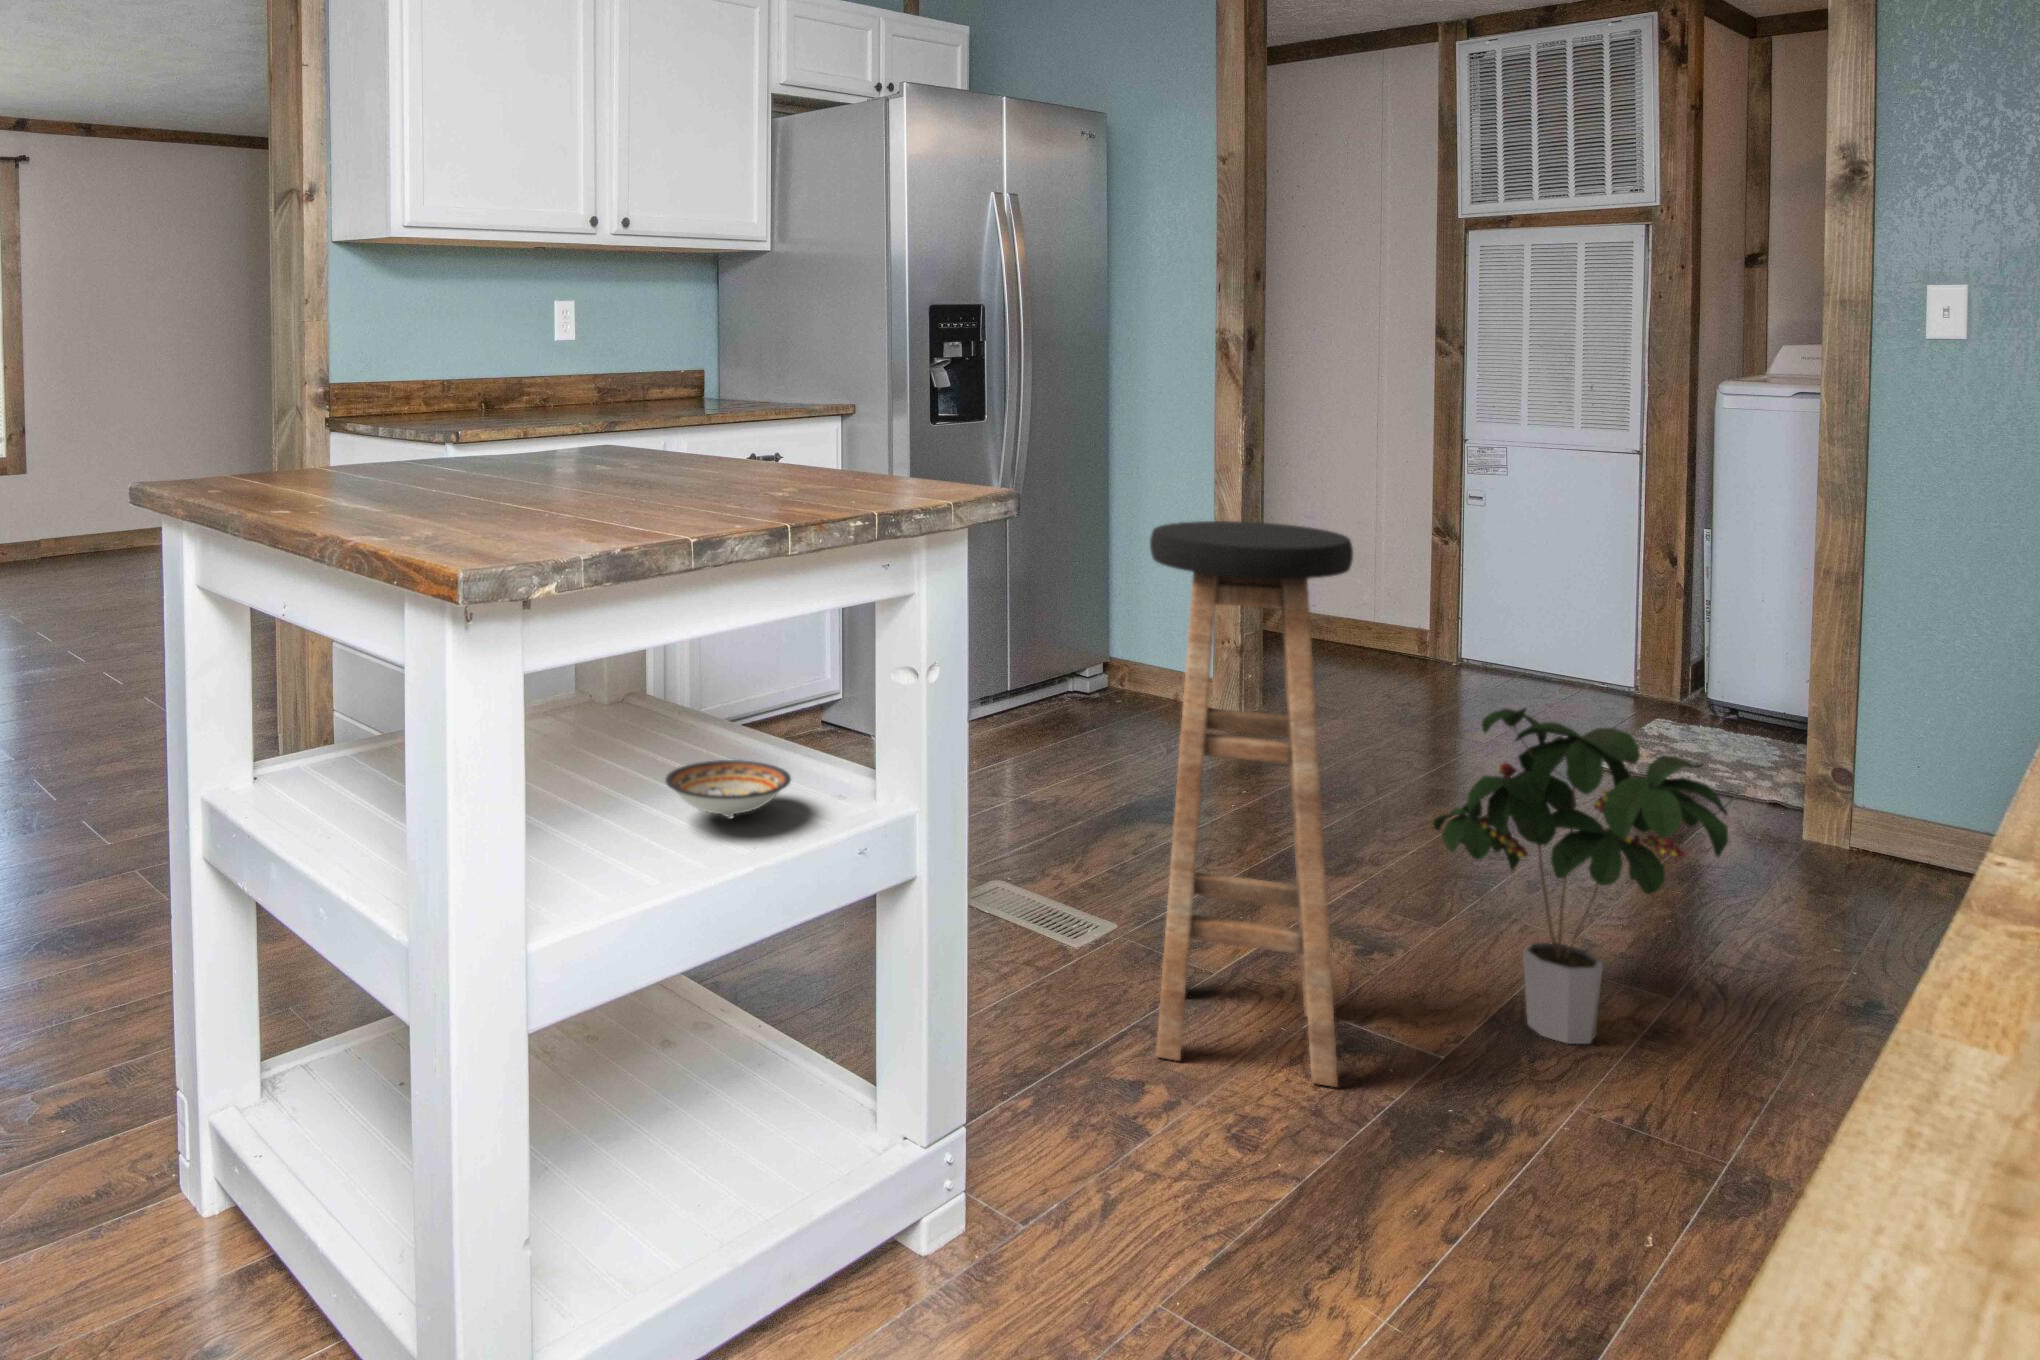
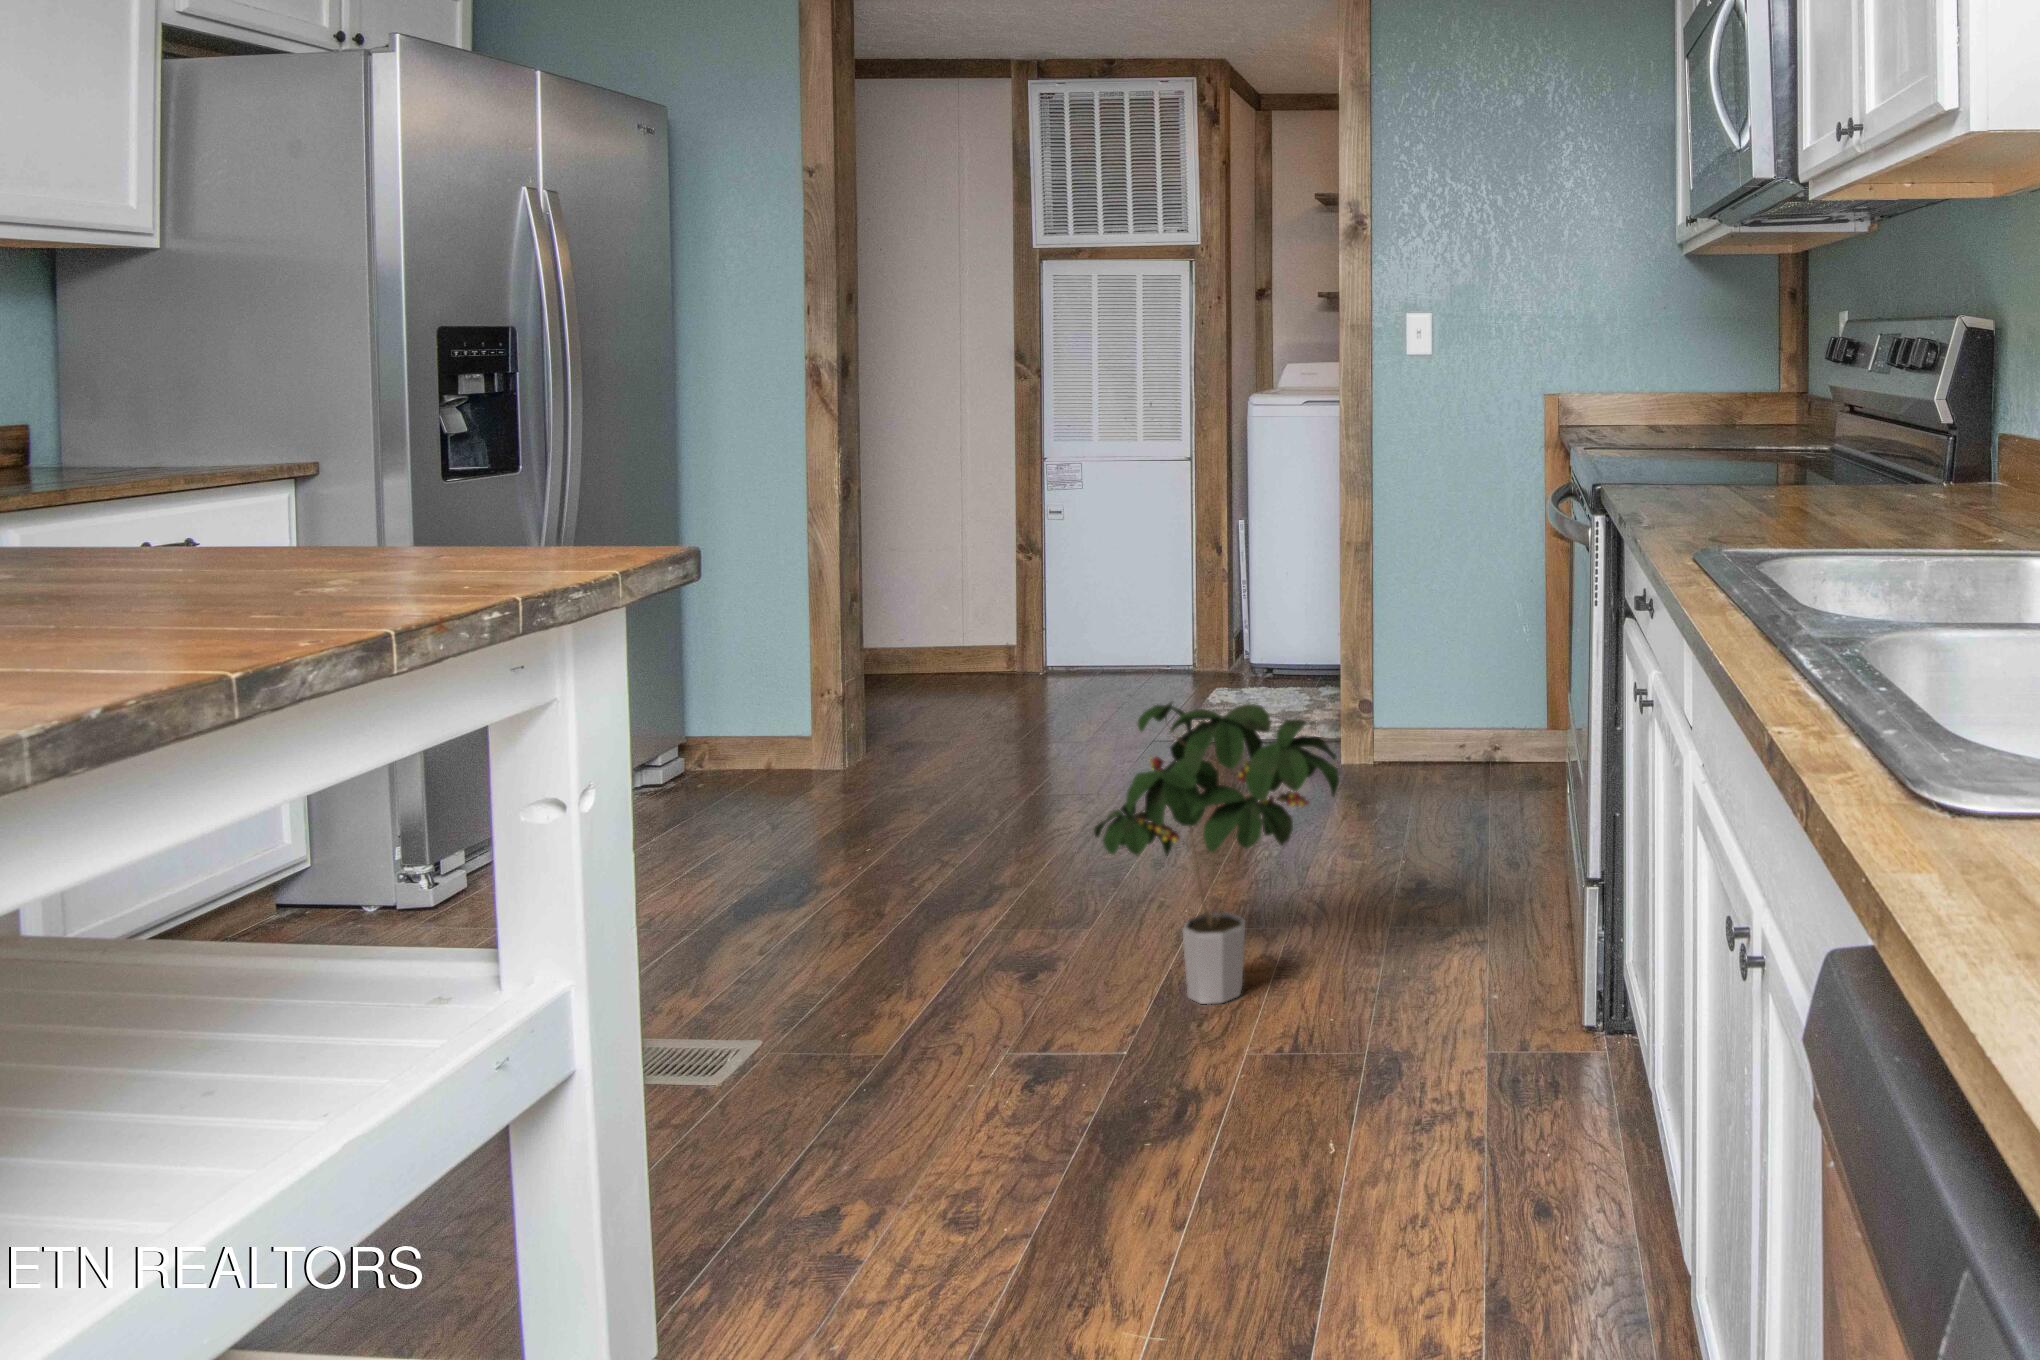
bar stool: present [1150,521,1353,1087] -> none [817,553,1042,1171]
ceramic bowl: present [665,760,791,817] -> none [151,973,387,1073]

